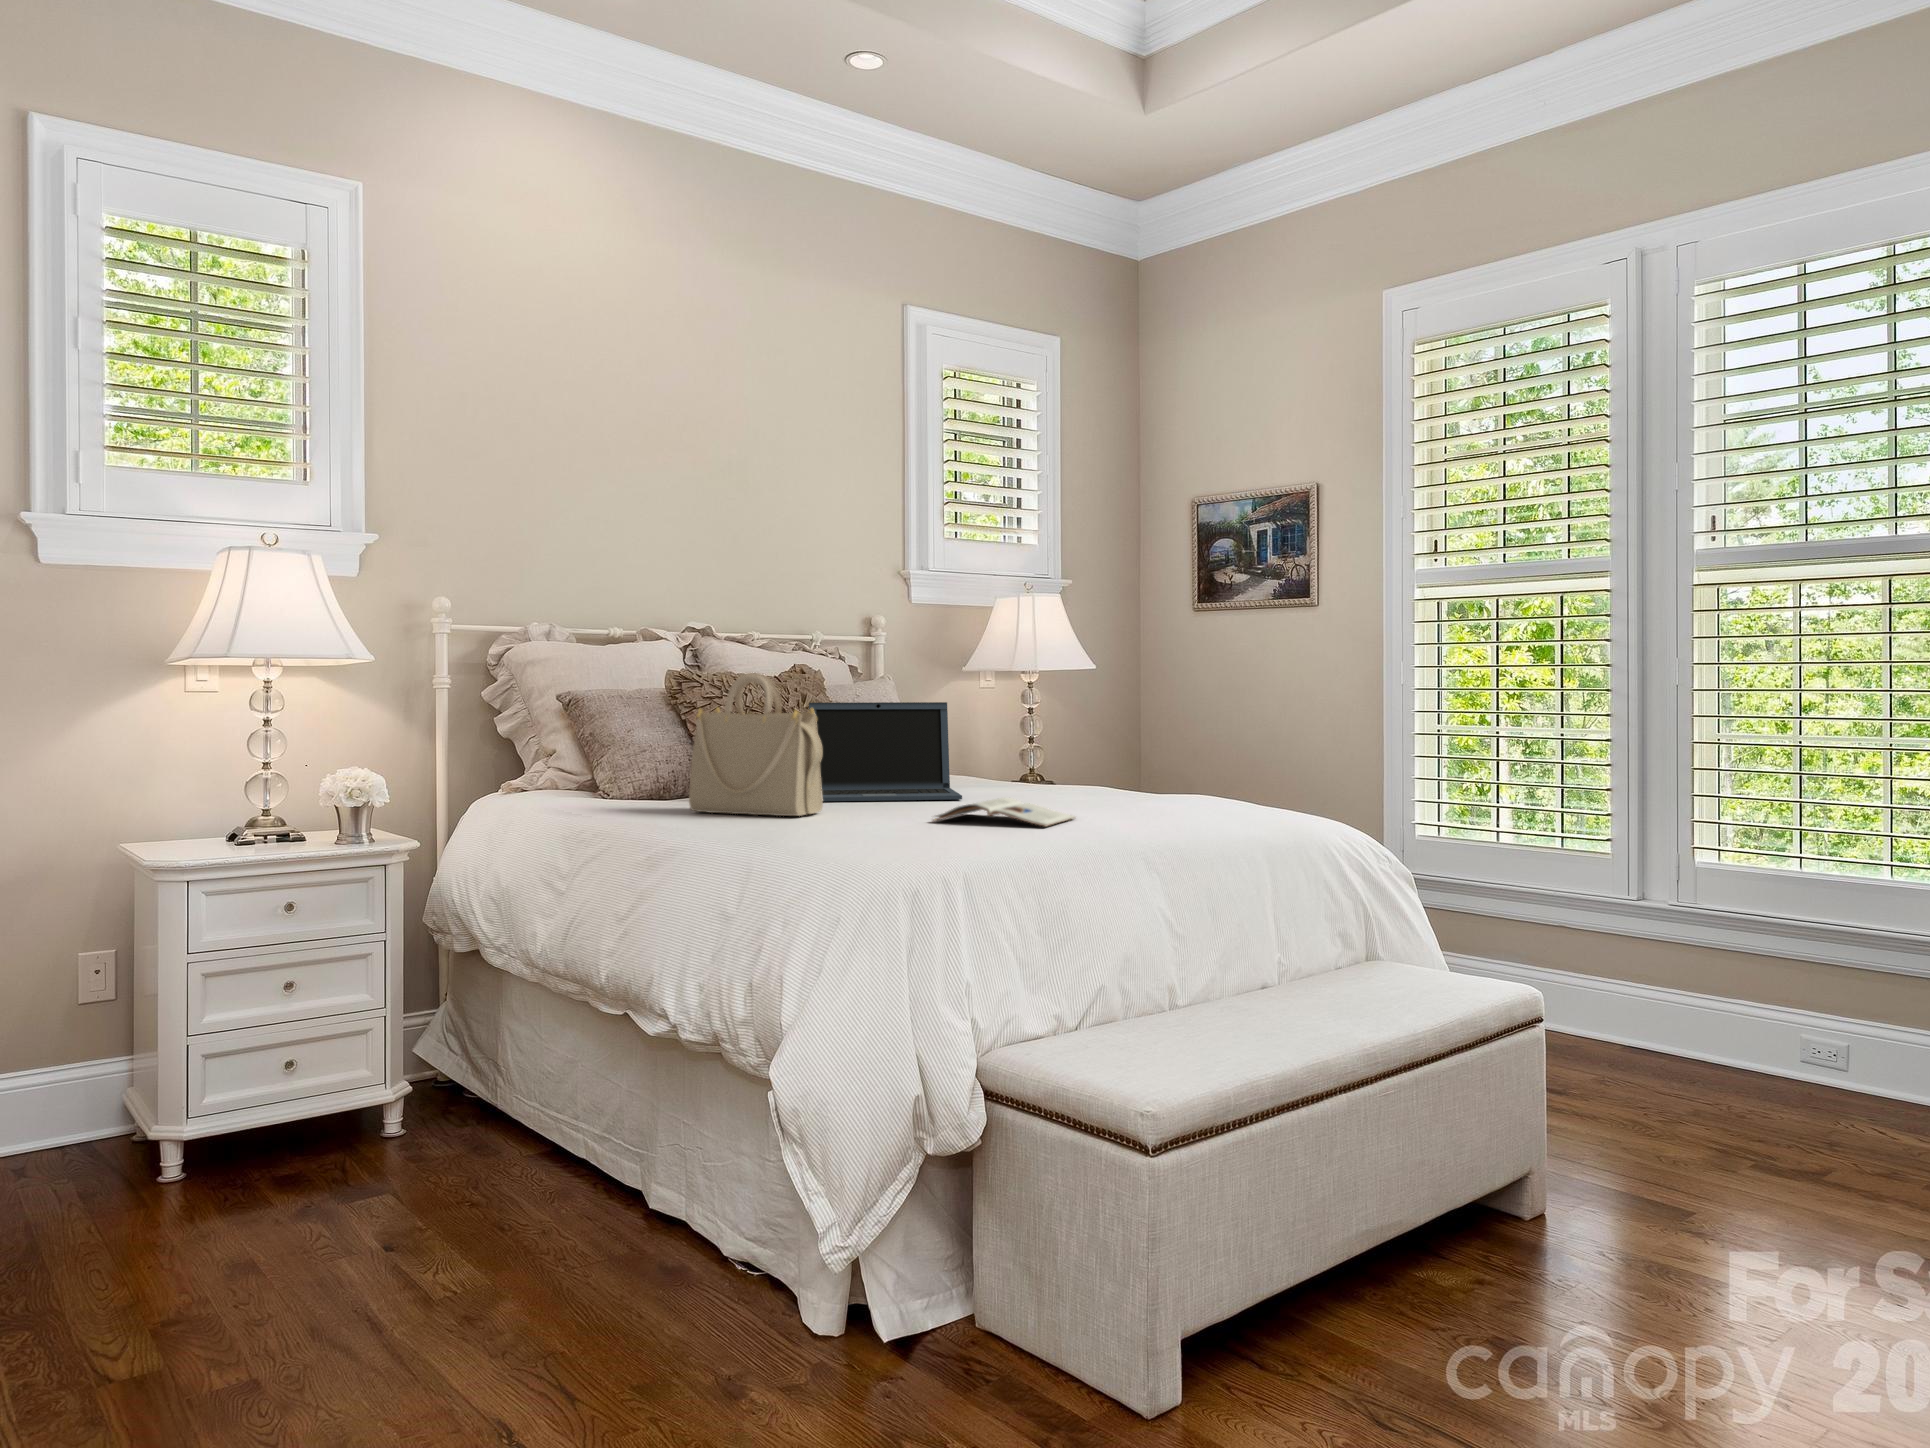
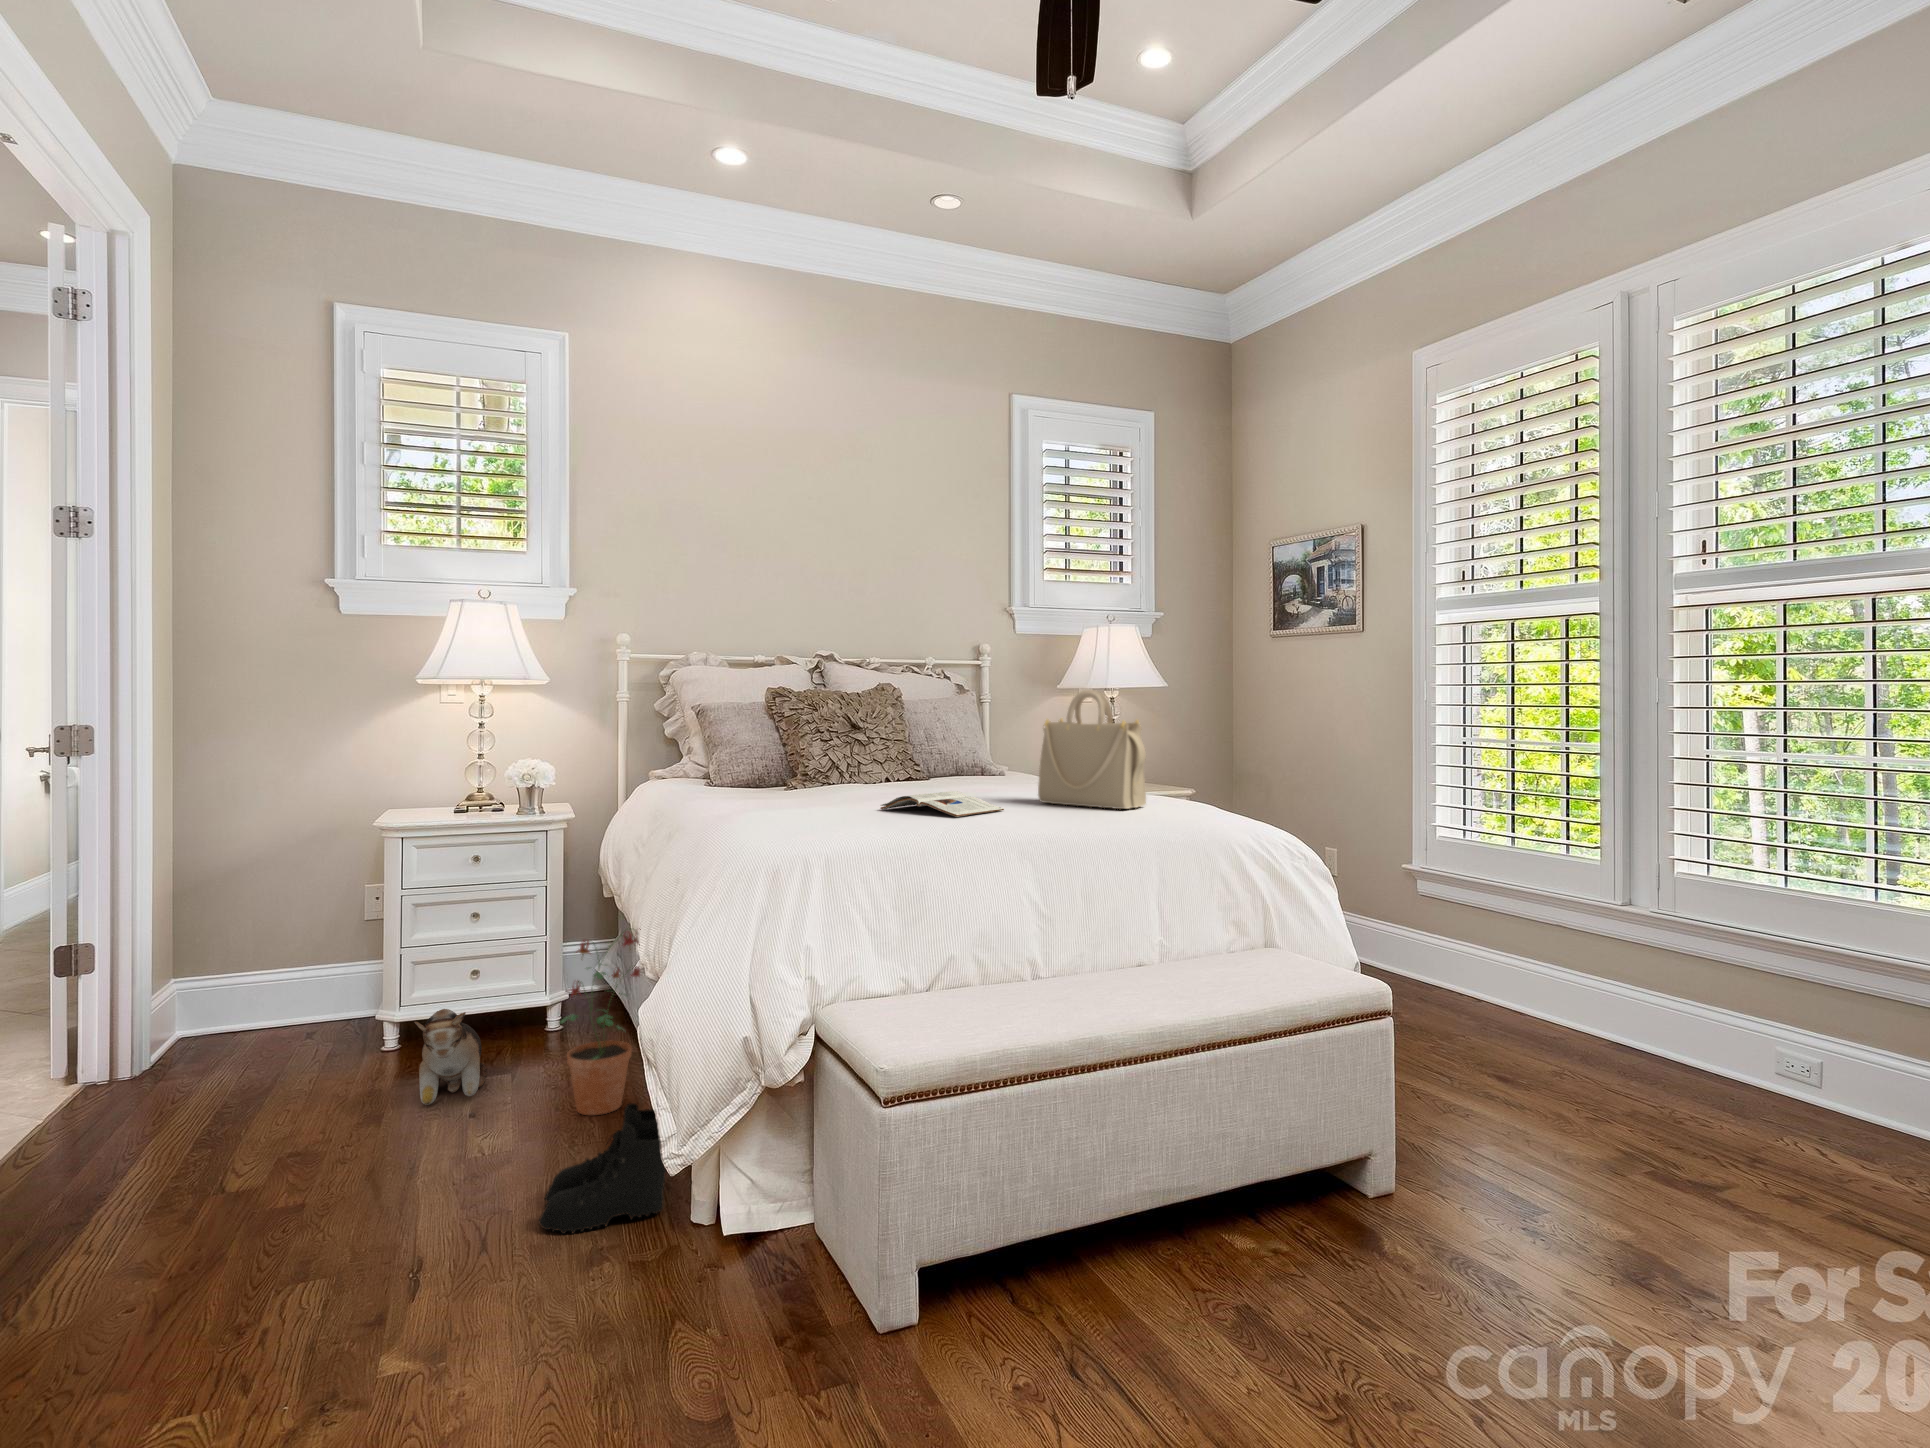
handbag: present [689,673,823,816] -> present [1038,690,1146,809]
laptop: present [809,702,962,801] -> none [838,712,971,792]
potted plant: none [508,985,619,1231] -> present [560,929,641,1115]
plush toy: none [284,1110,374,1243] -> present [414,1009,487,1105]
boots: none [602,1197,775,1362] -> present [539,1103,666,1234]

